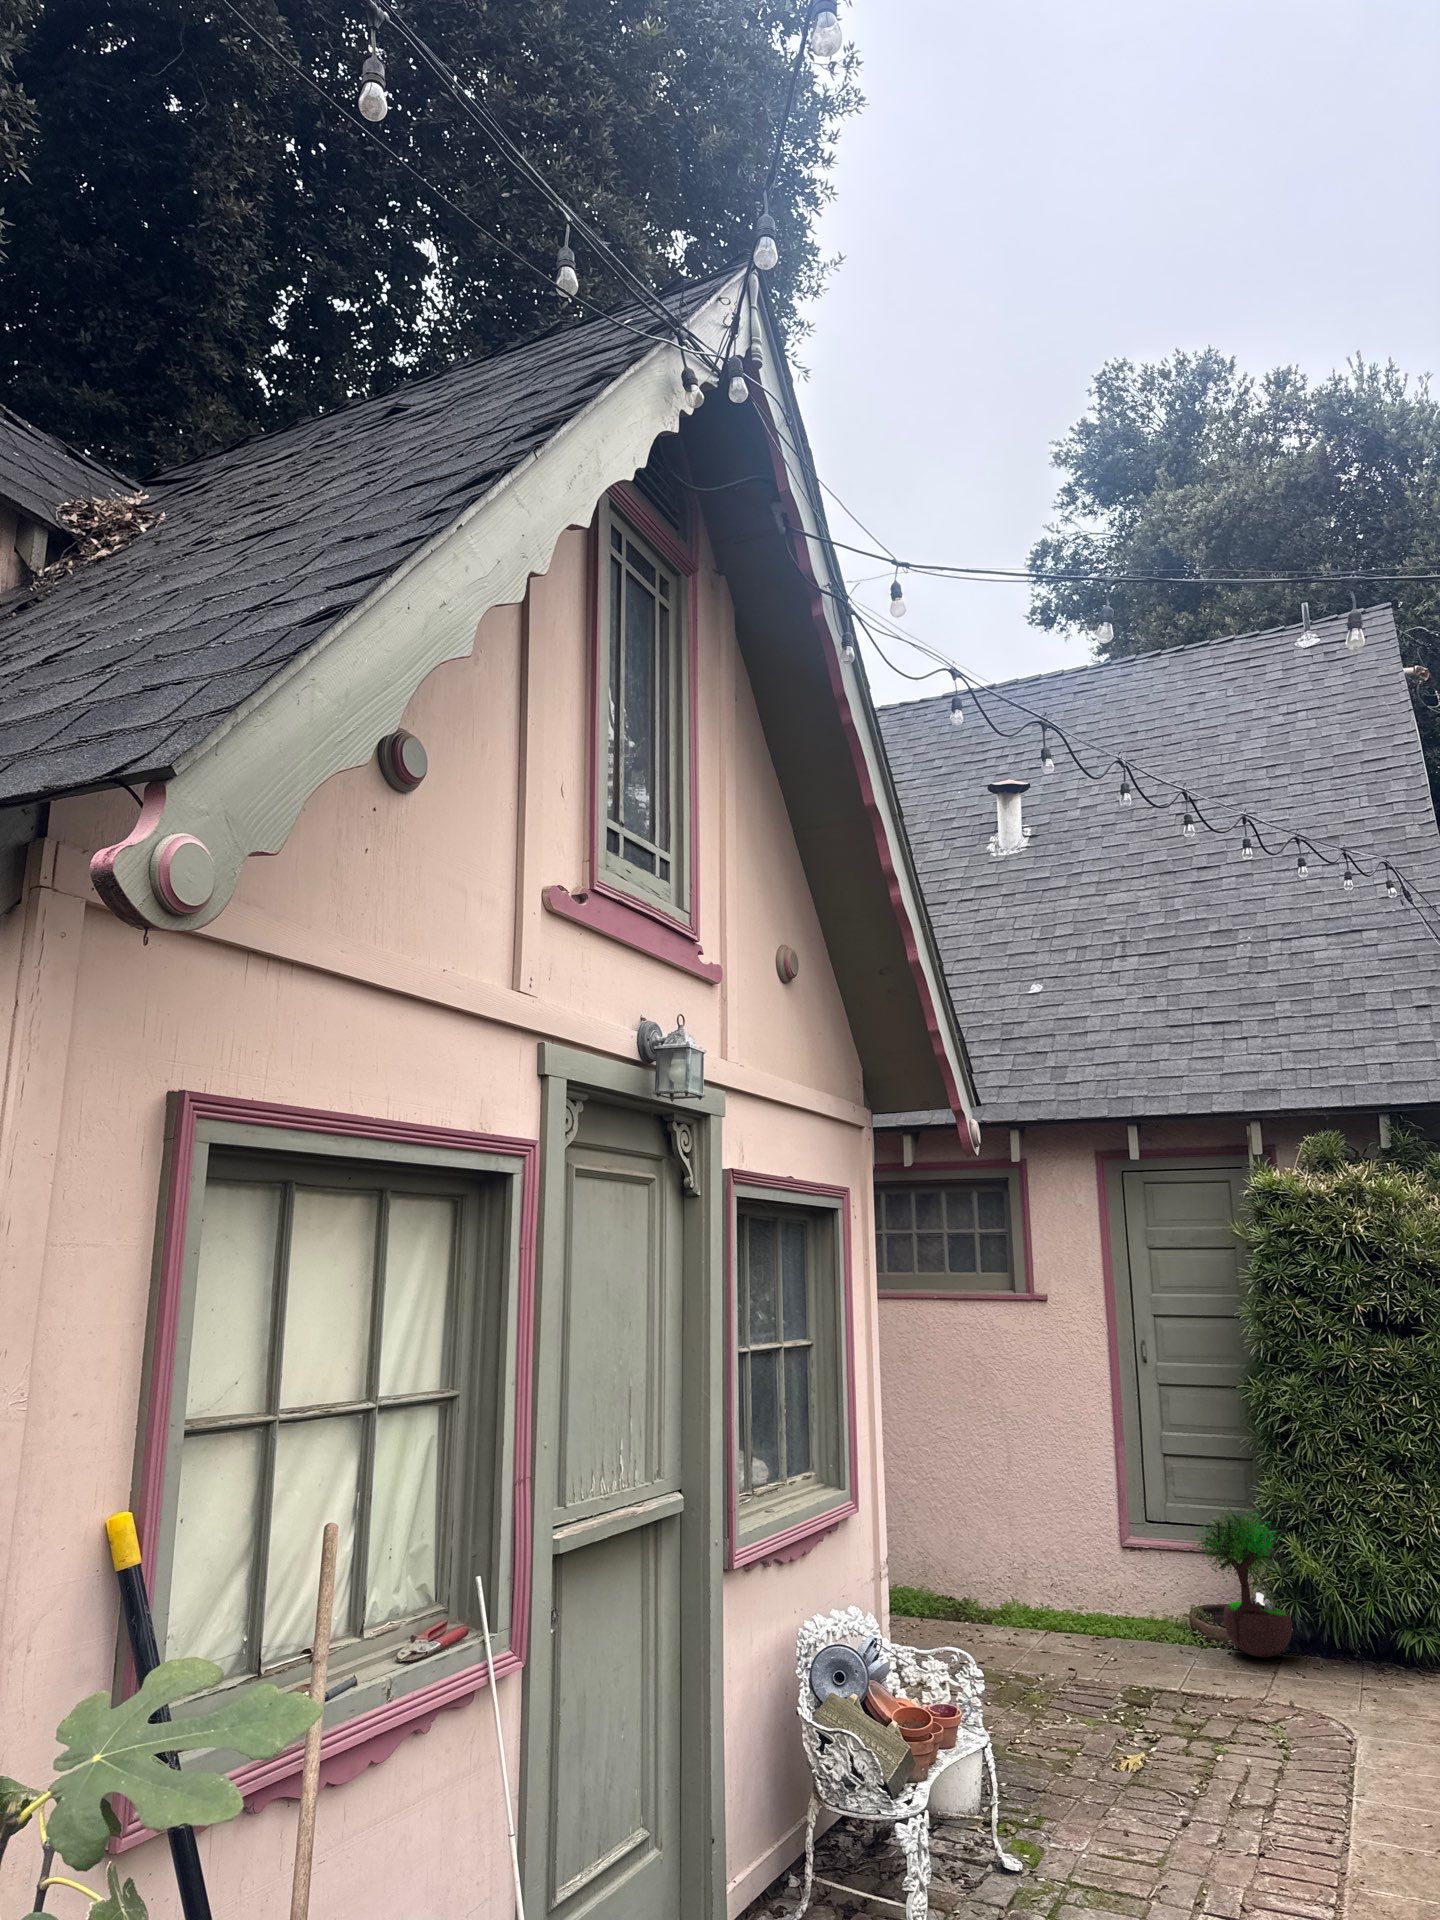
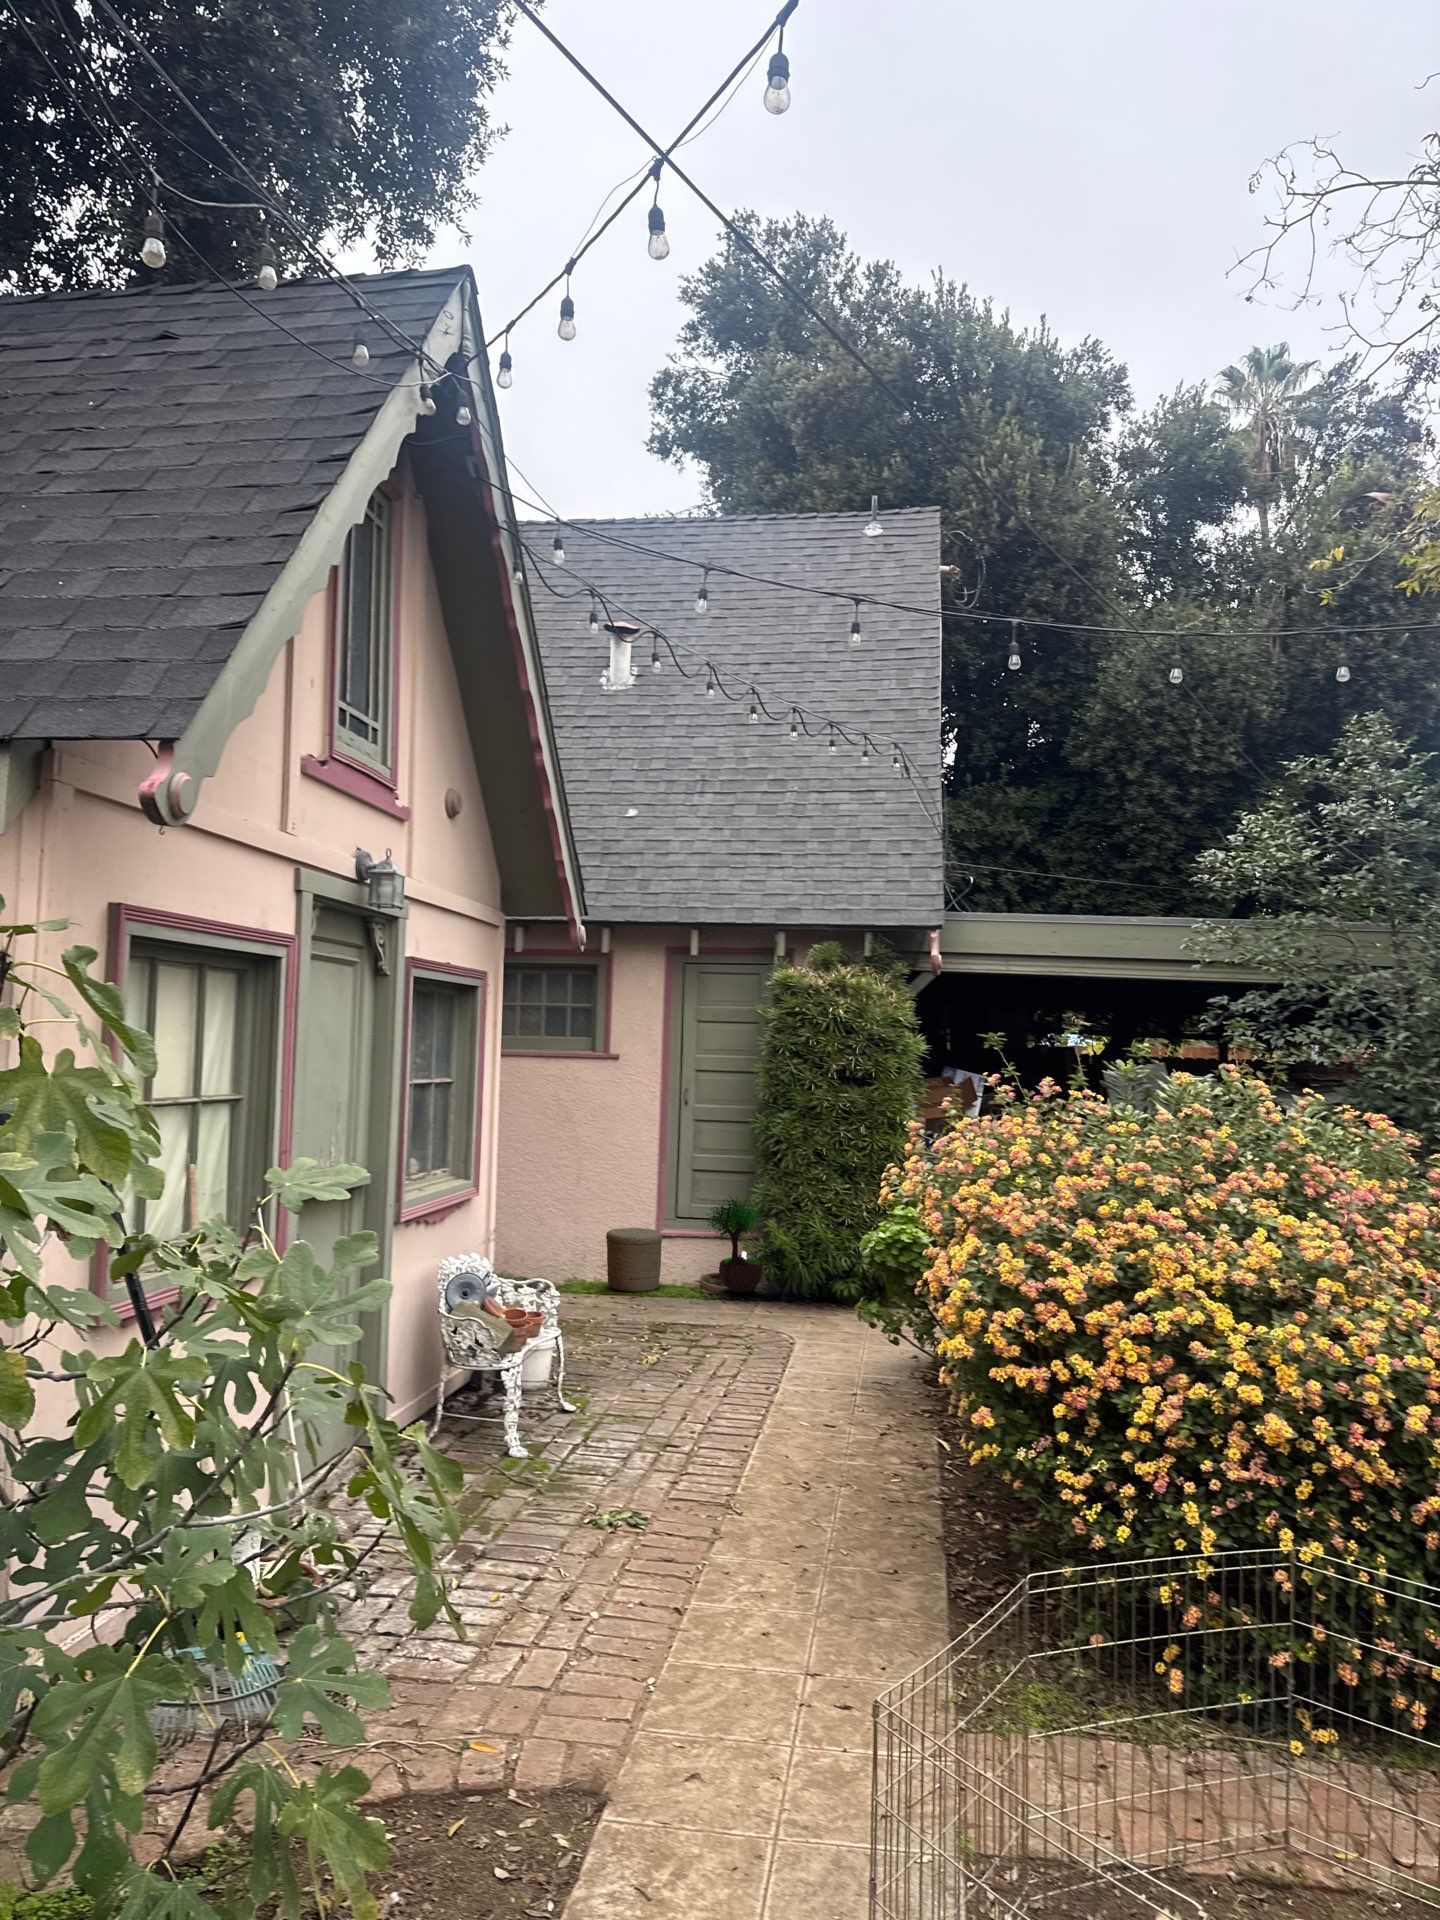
woven basket: none [1053,1549,1136,1648] -> present [606,1228,663,1292]

